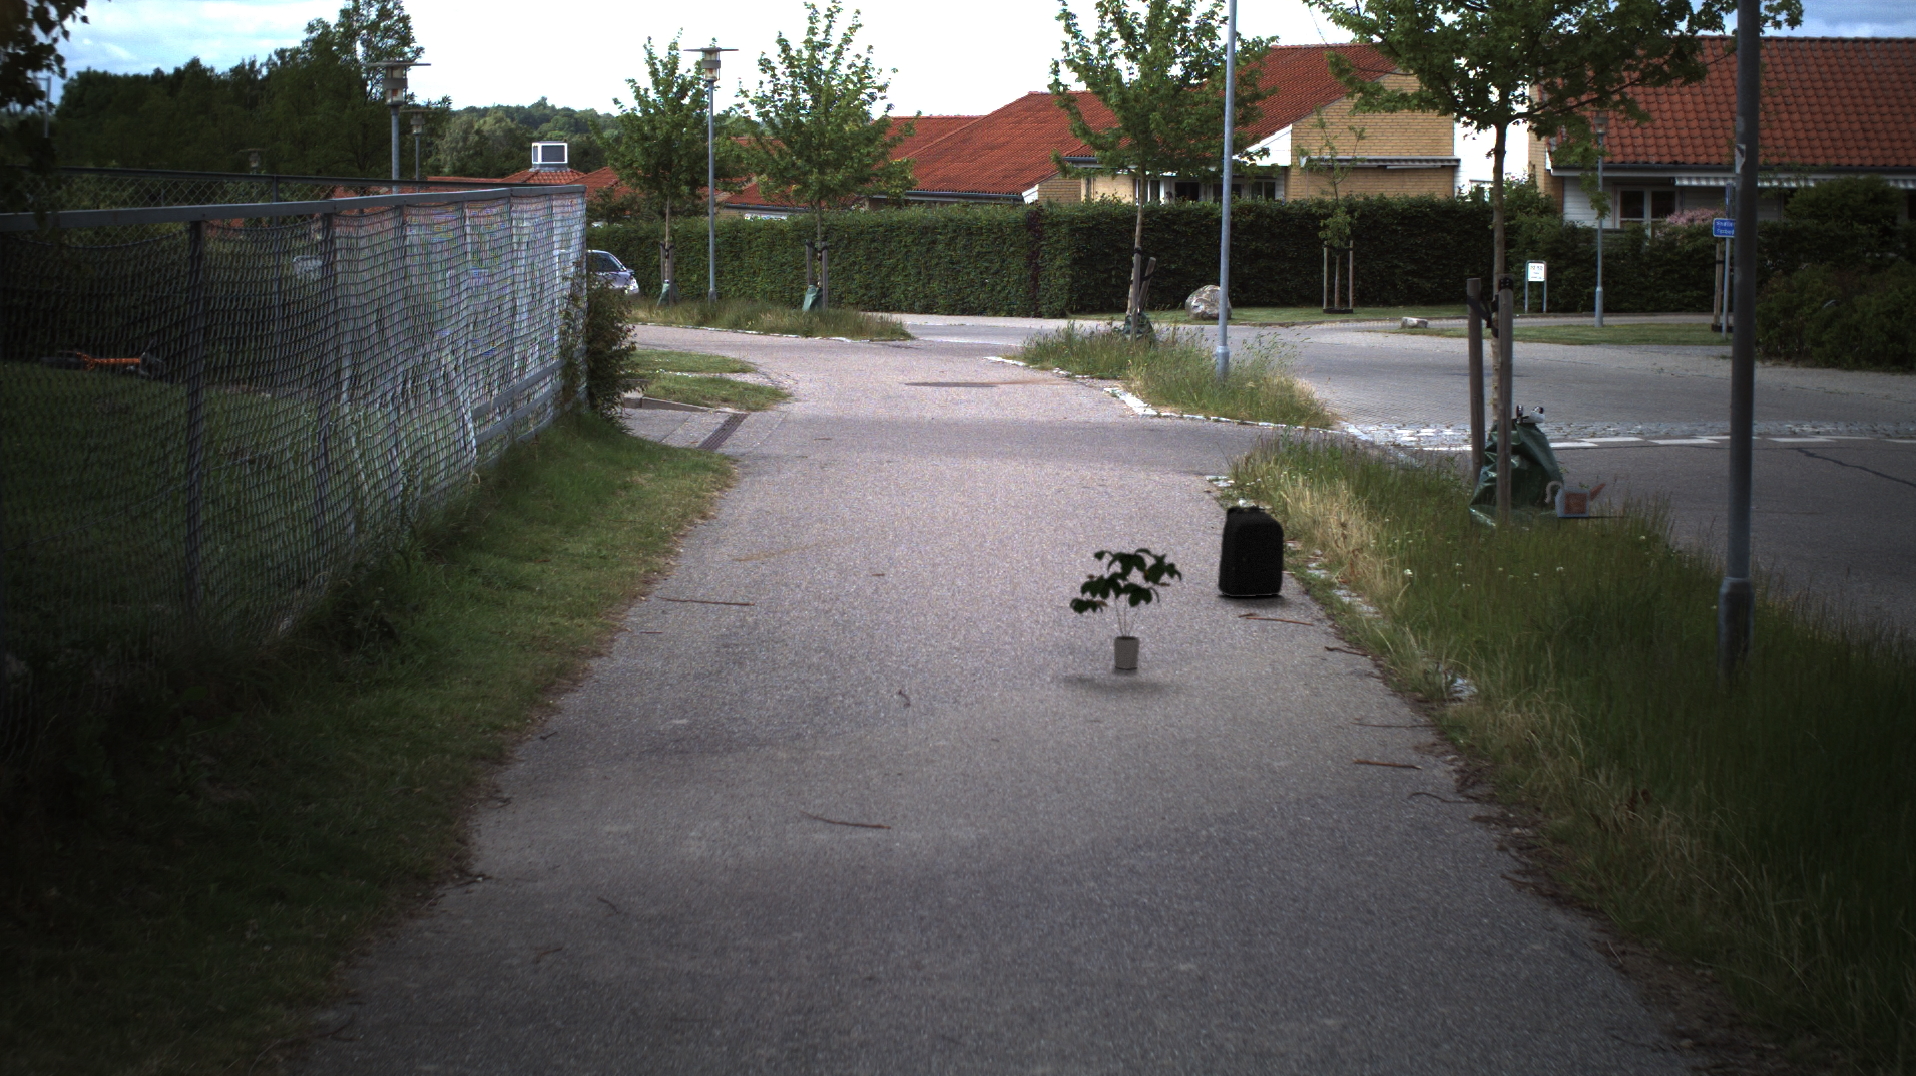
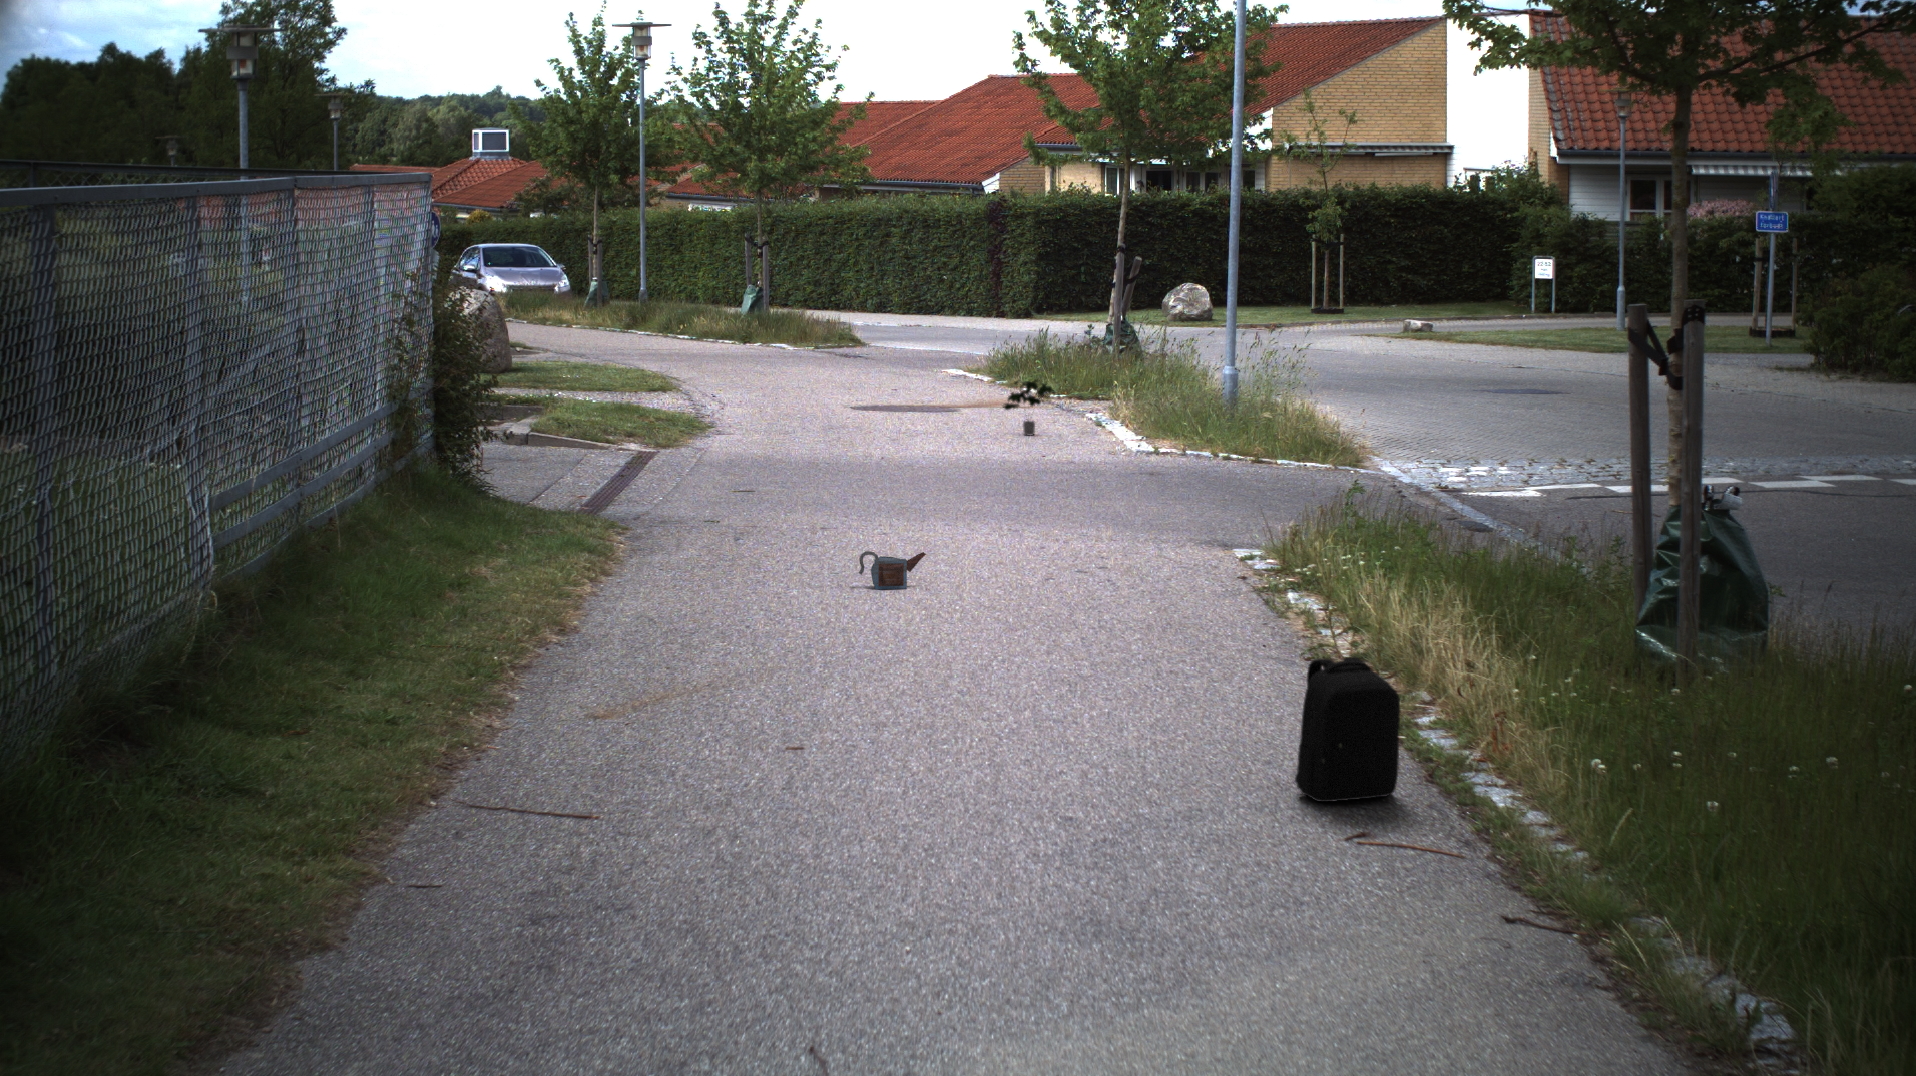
watering can: present [1546,481,1606,517] -> present [859,551,926,589]
potted plant: present [1069,548,1182,669] -> present [1003,379,1055,436]

